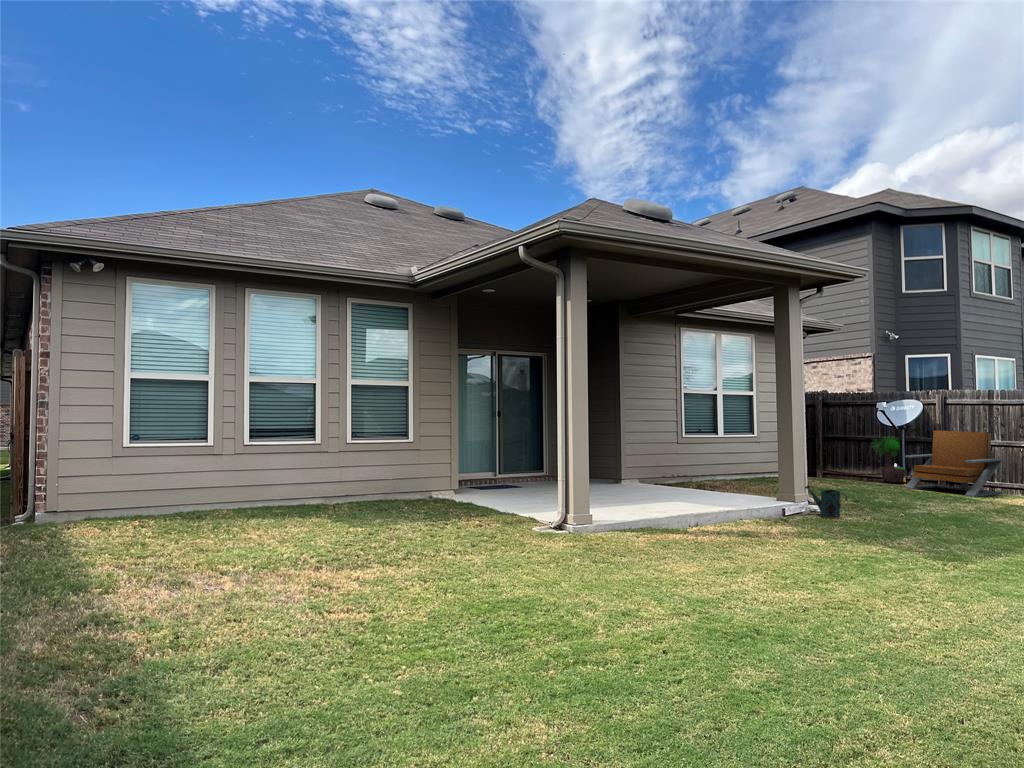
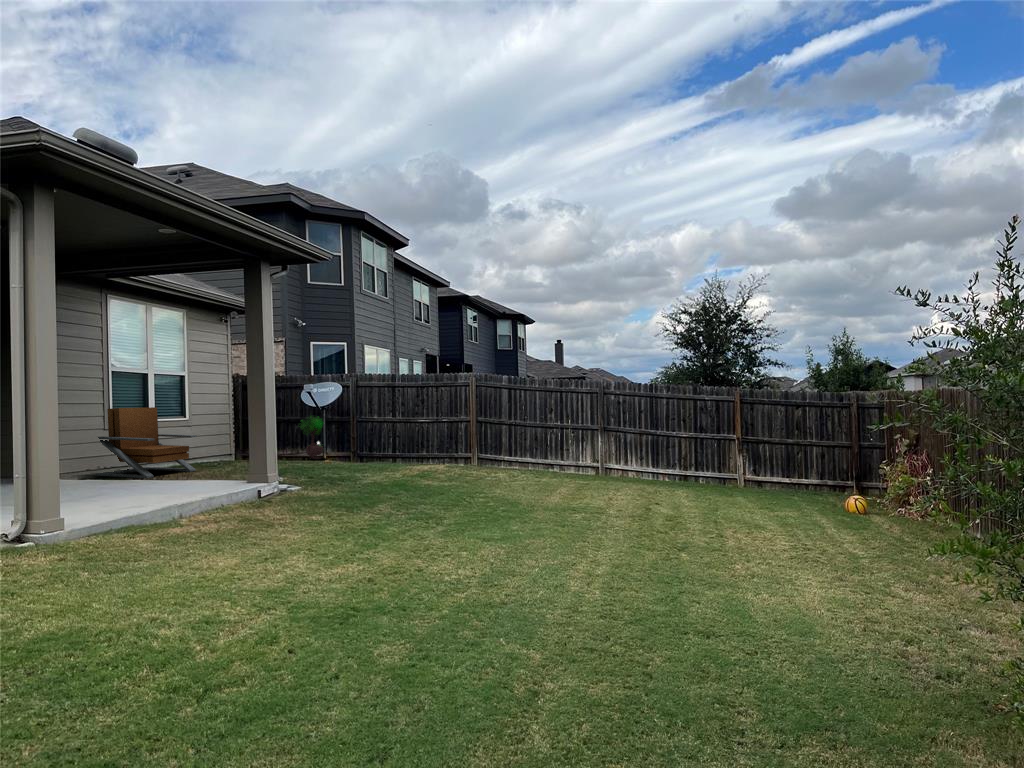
lounge chair: present [905,430,1003,497] -> present [96,407,197,478]
watering can: present [805,485,847,516] -> none [276,464,316,492]

